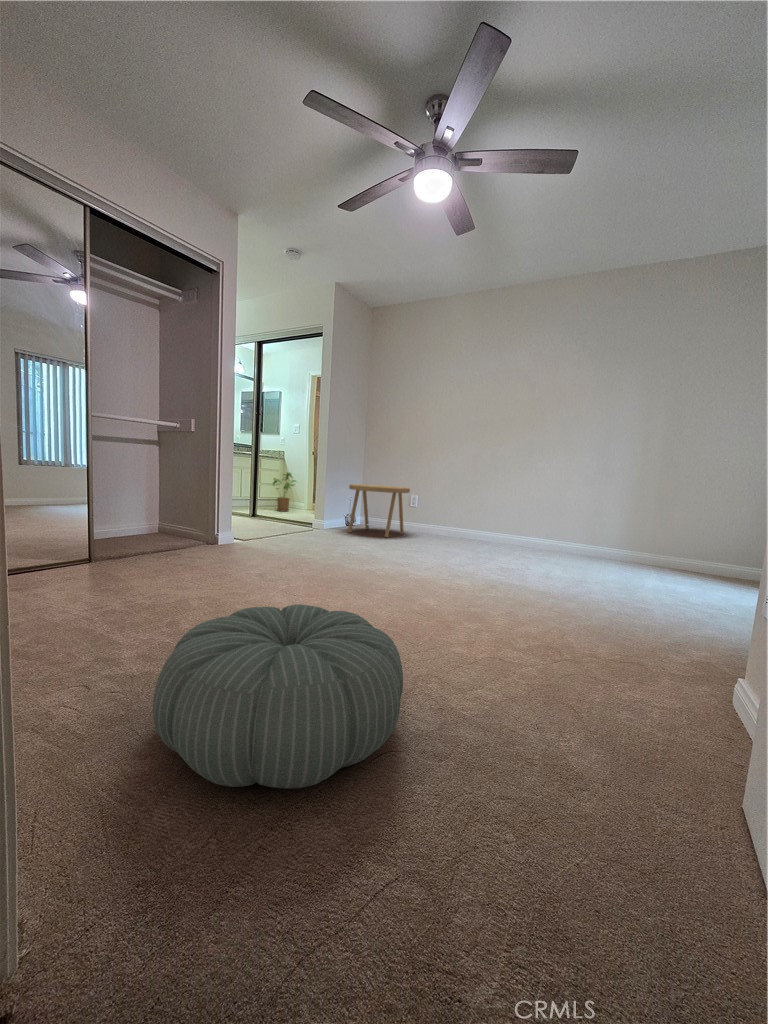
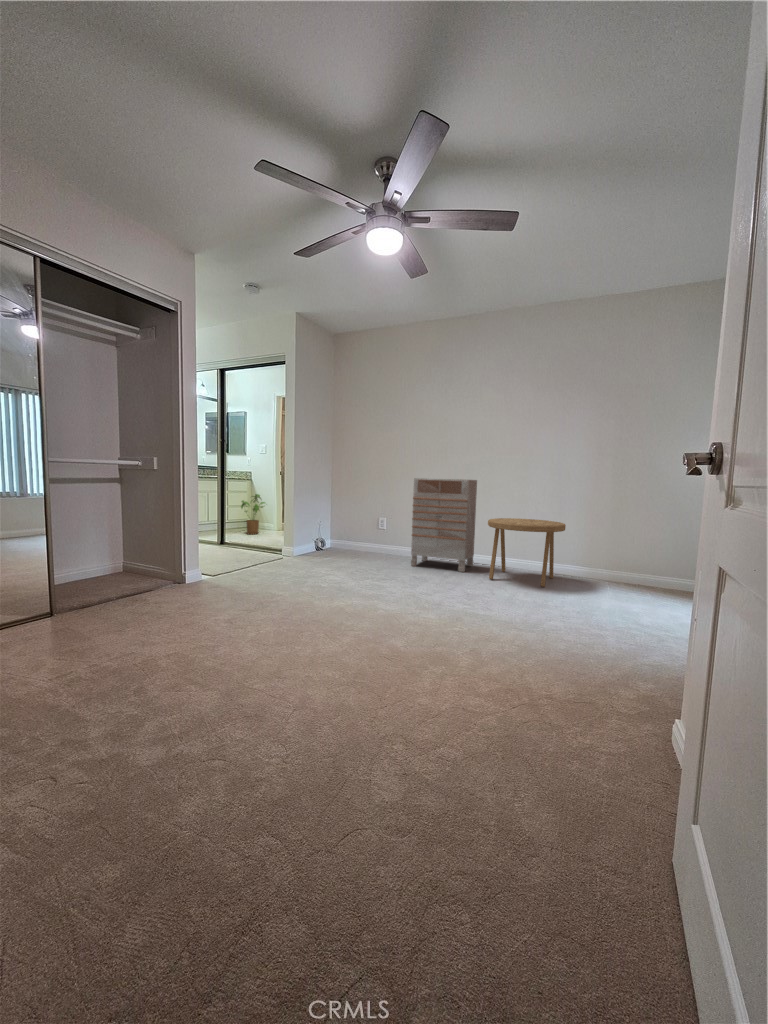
dresser: none [439,454,511,550] -> present [411,478,477,572]
side table: present [348,484,410,538] -> present [488,518,566,587]
pouf: present [153,604,403,789] -> none [126,678,366,884]

